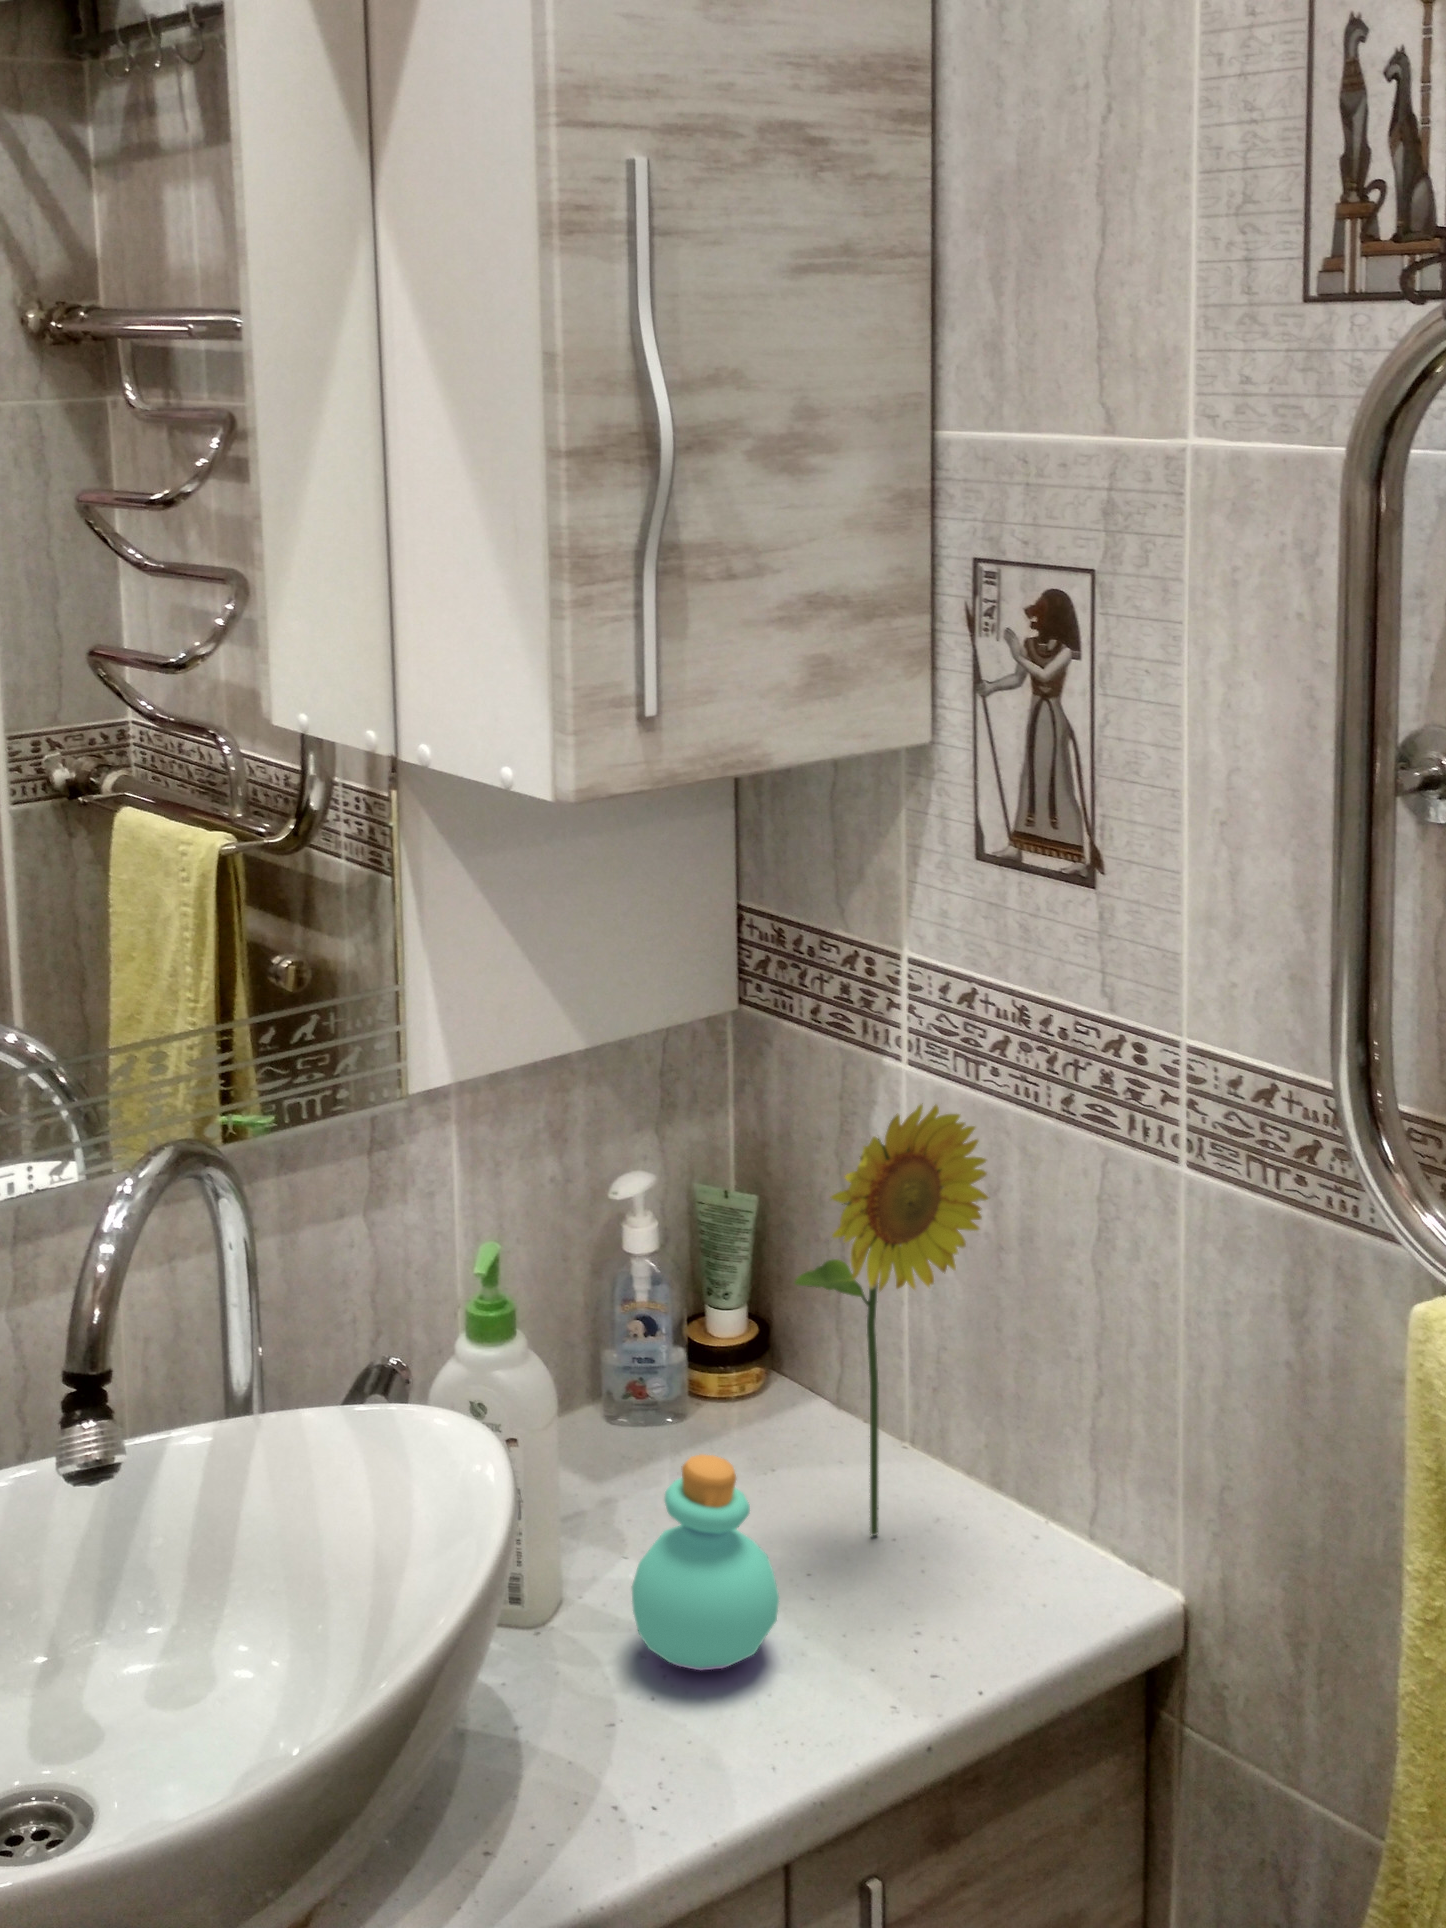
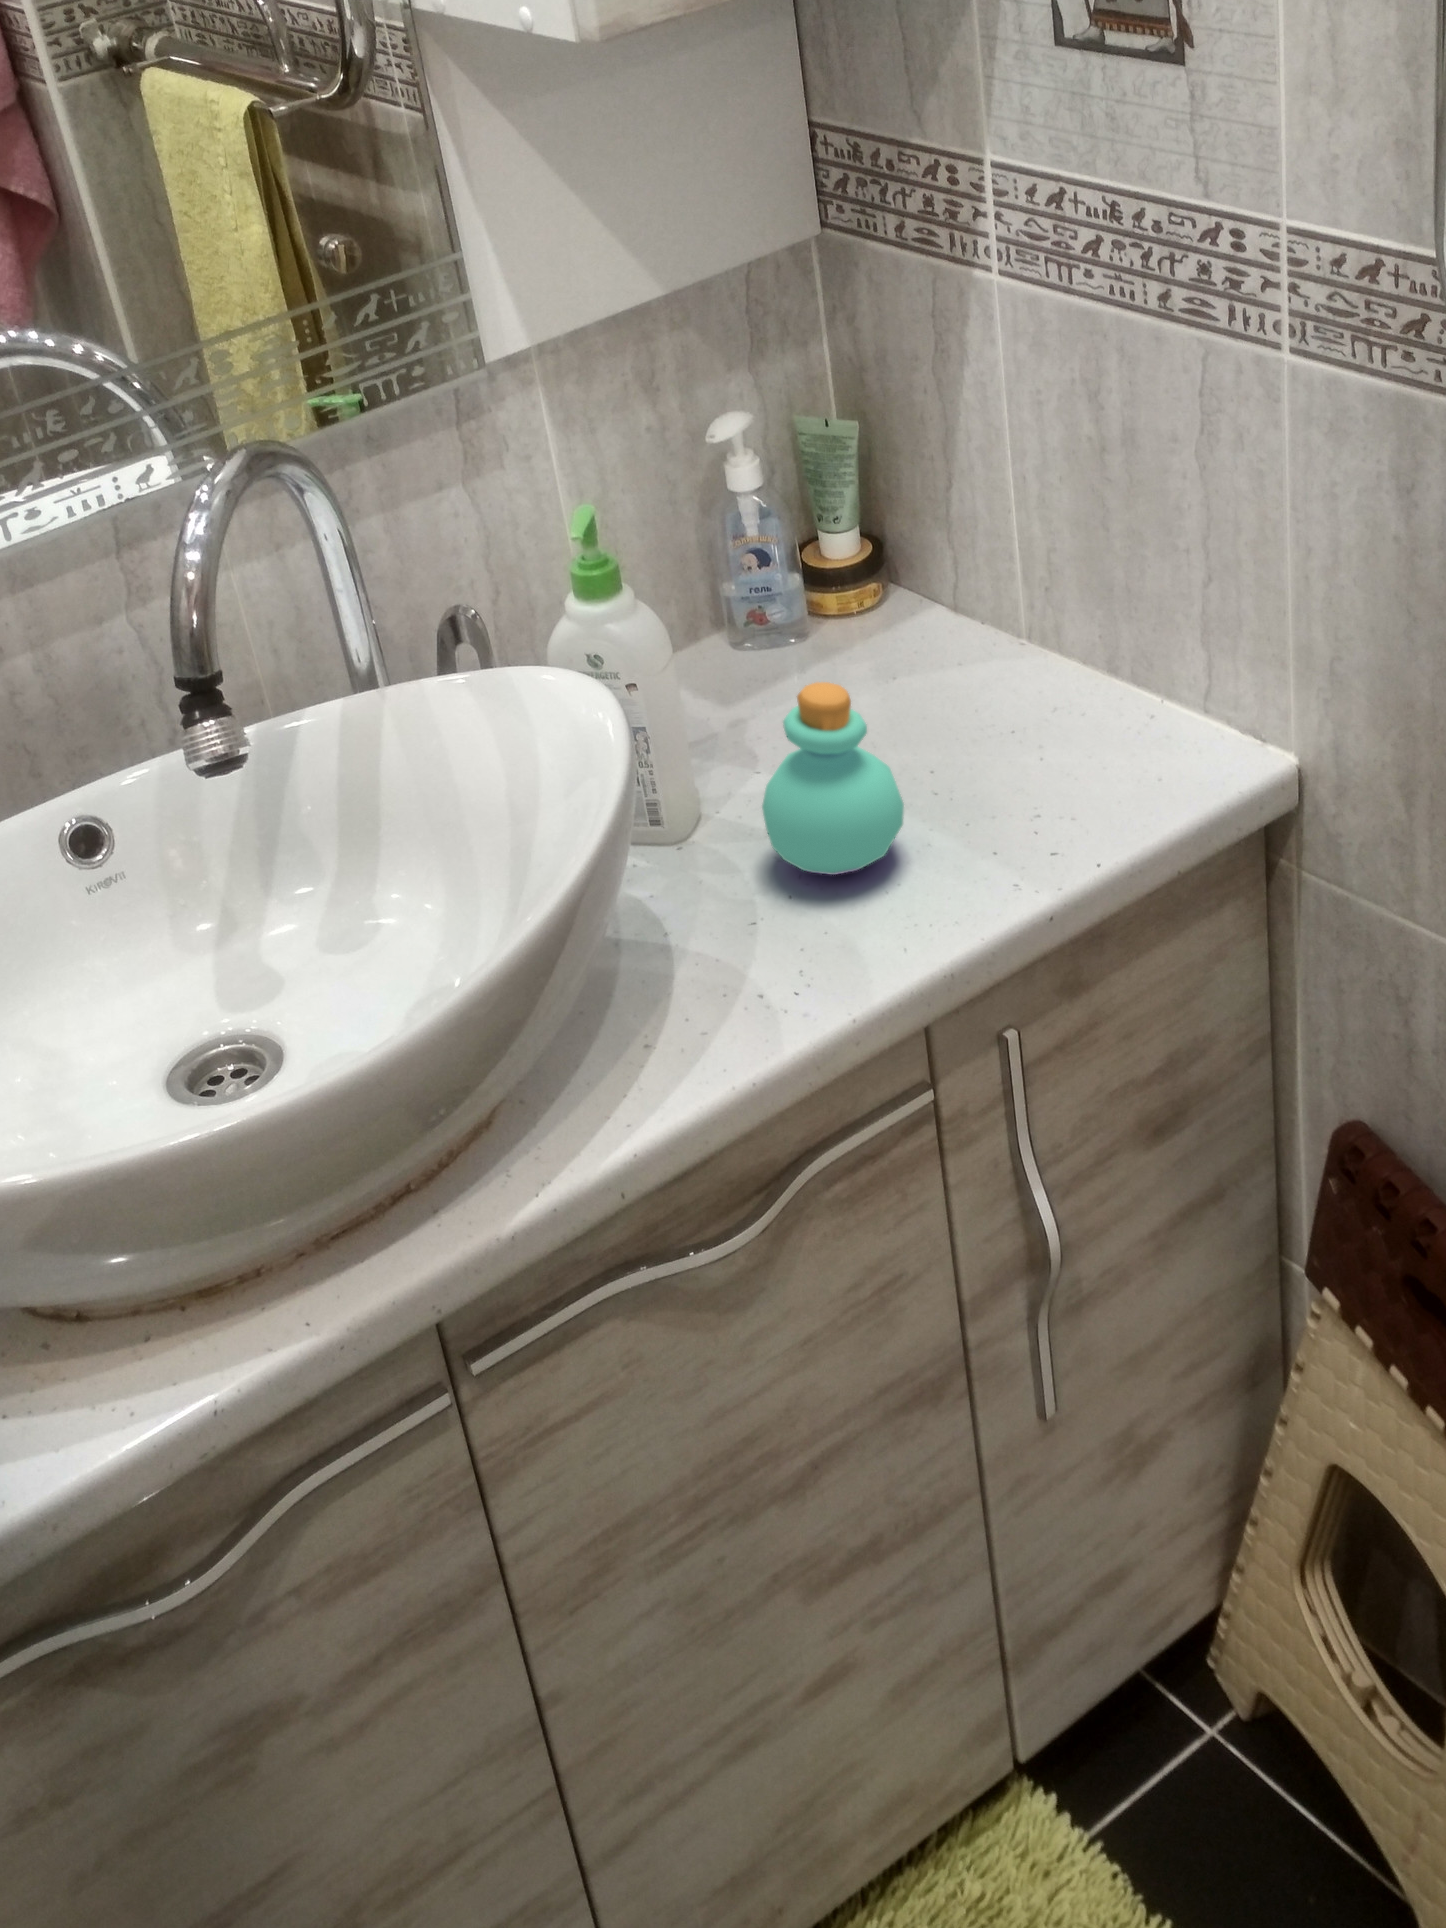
flower: present [795,1105,988,1536] -> none [895,315,1088,735]

